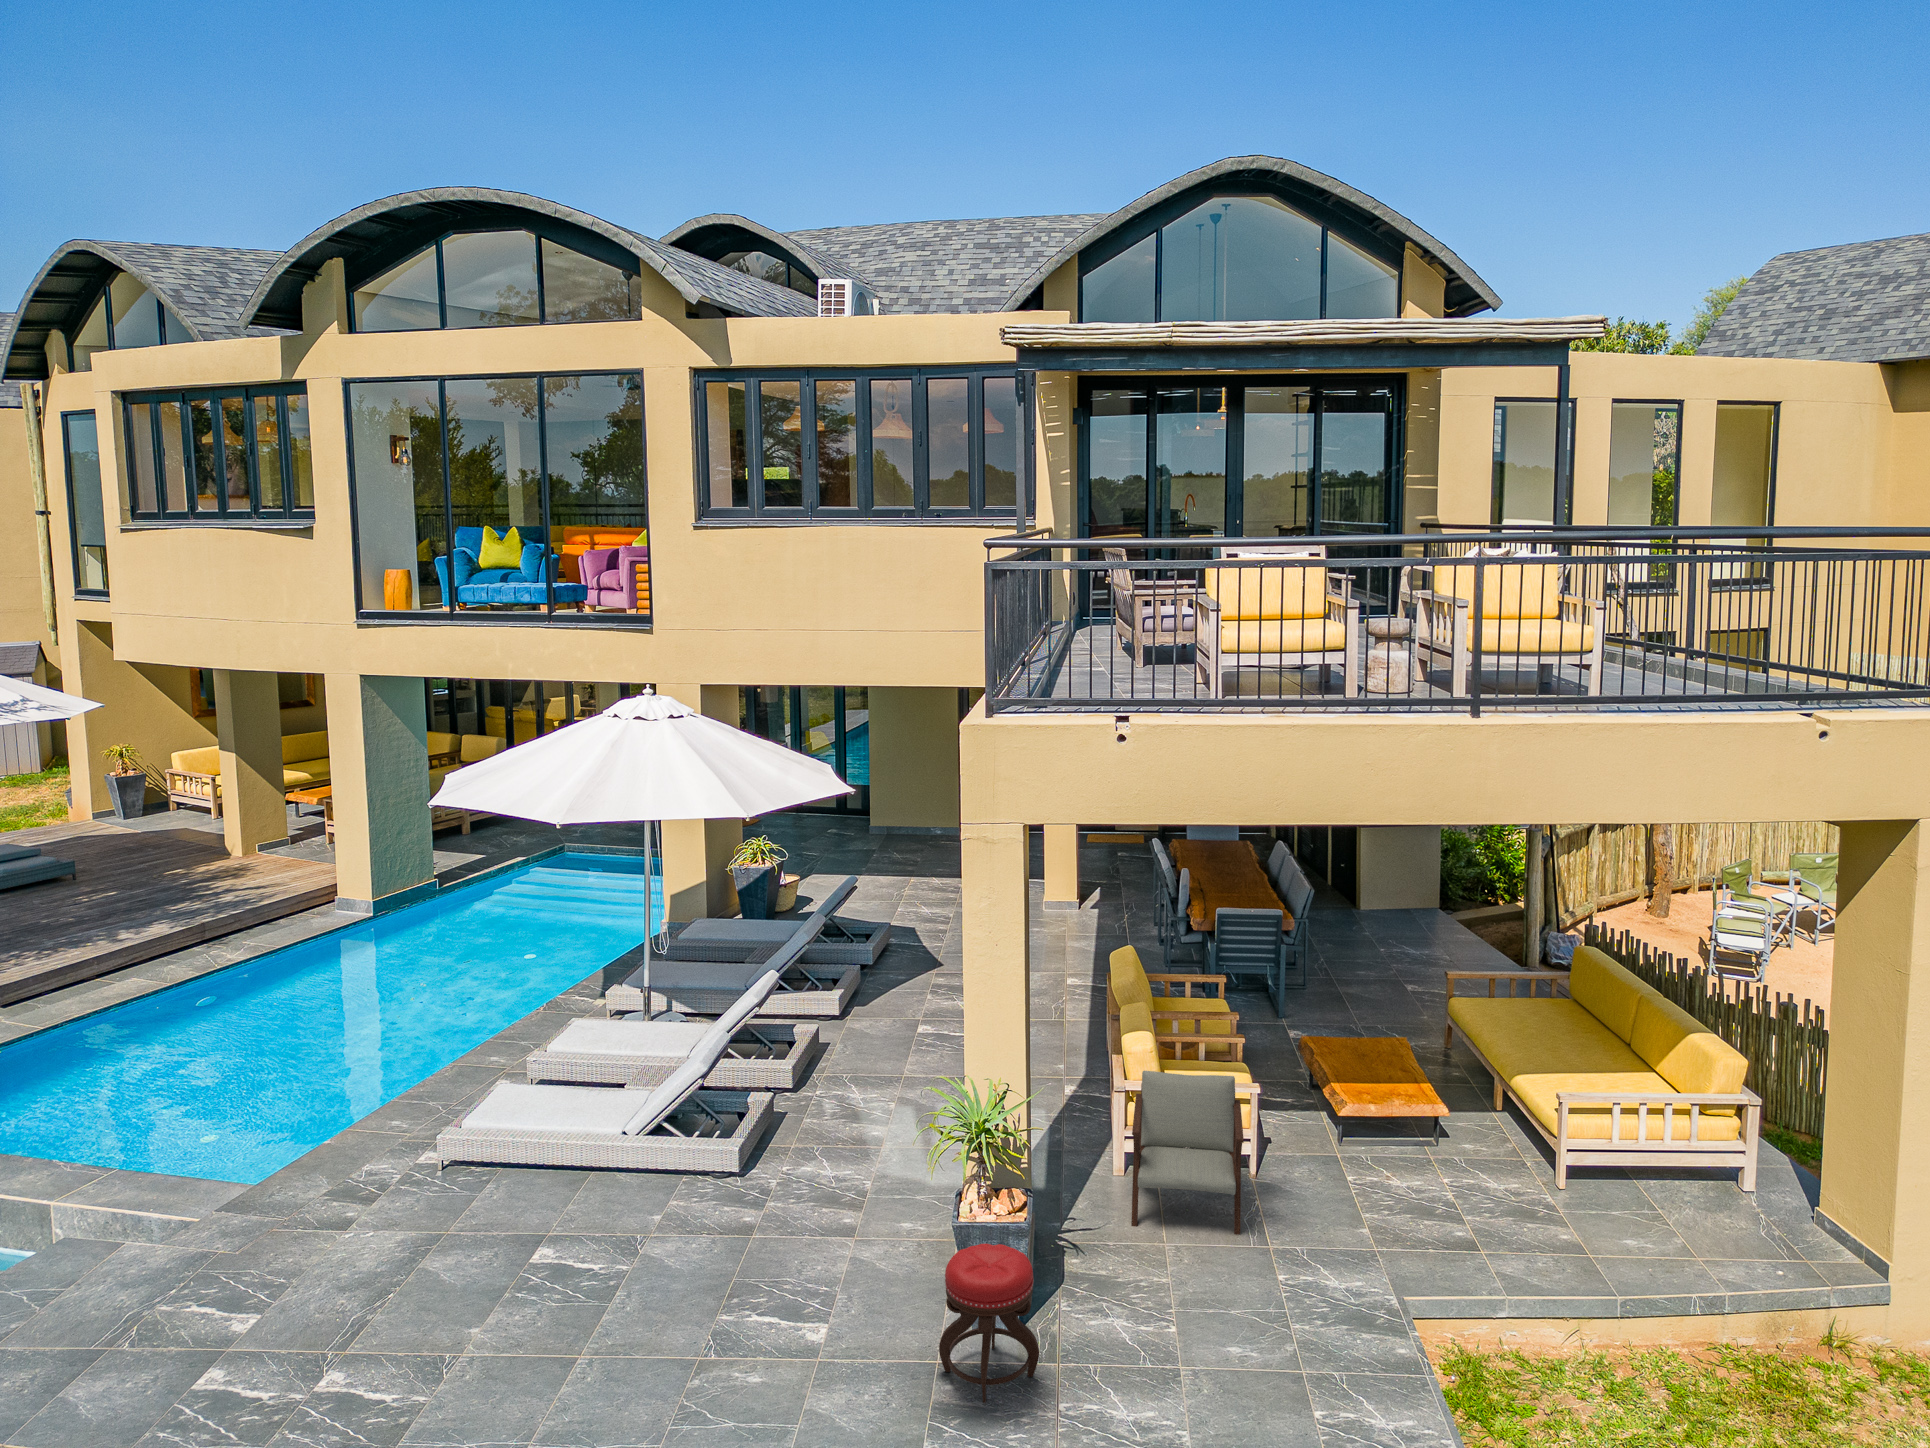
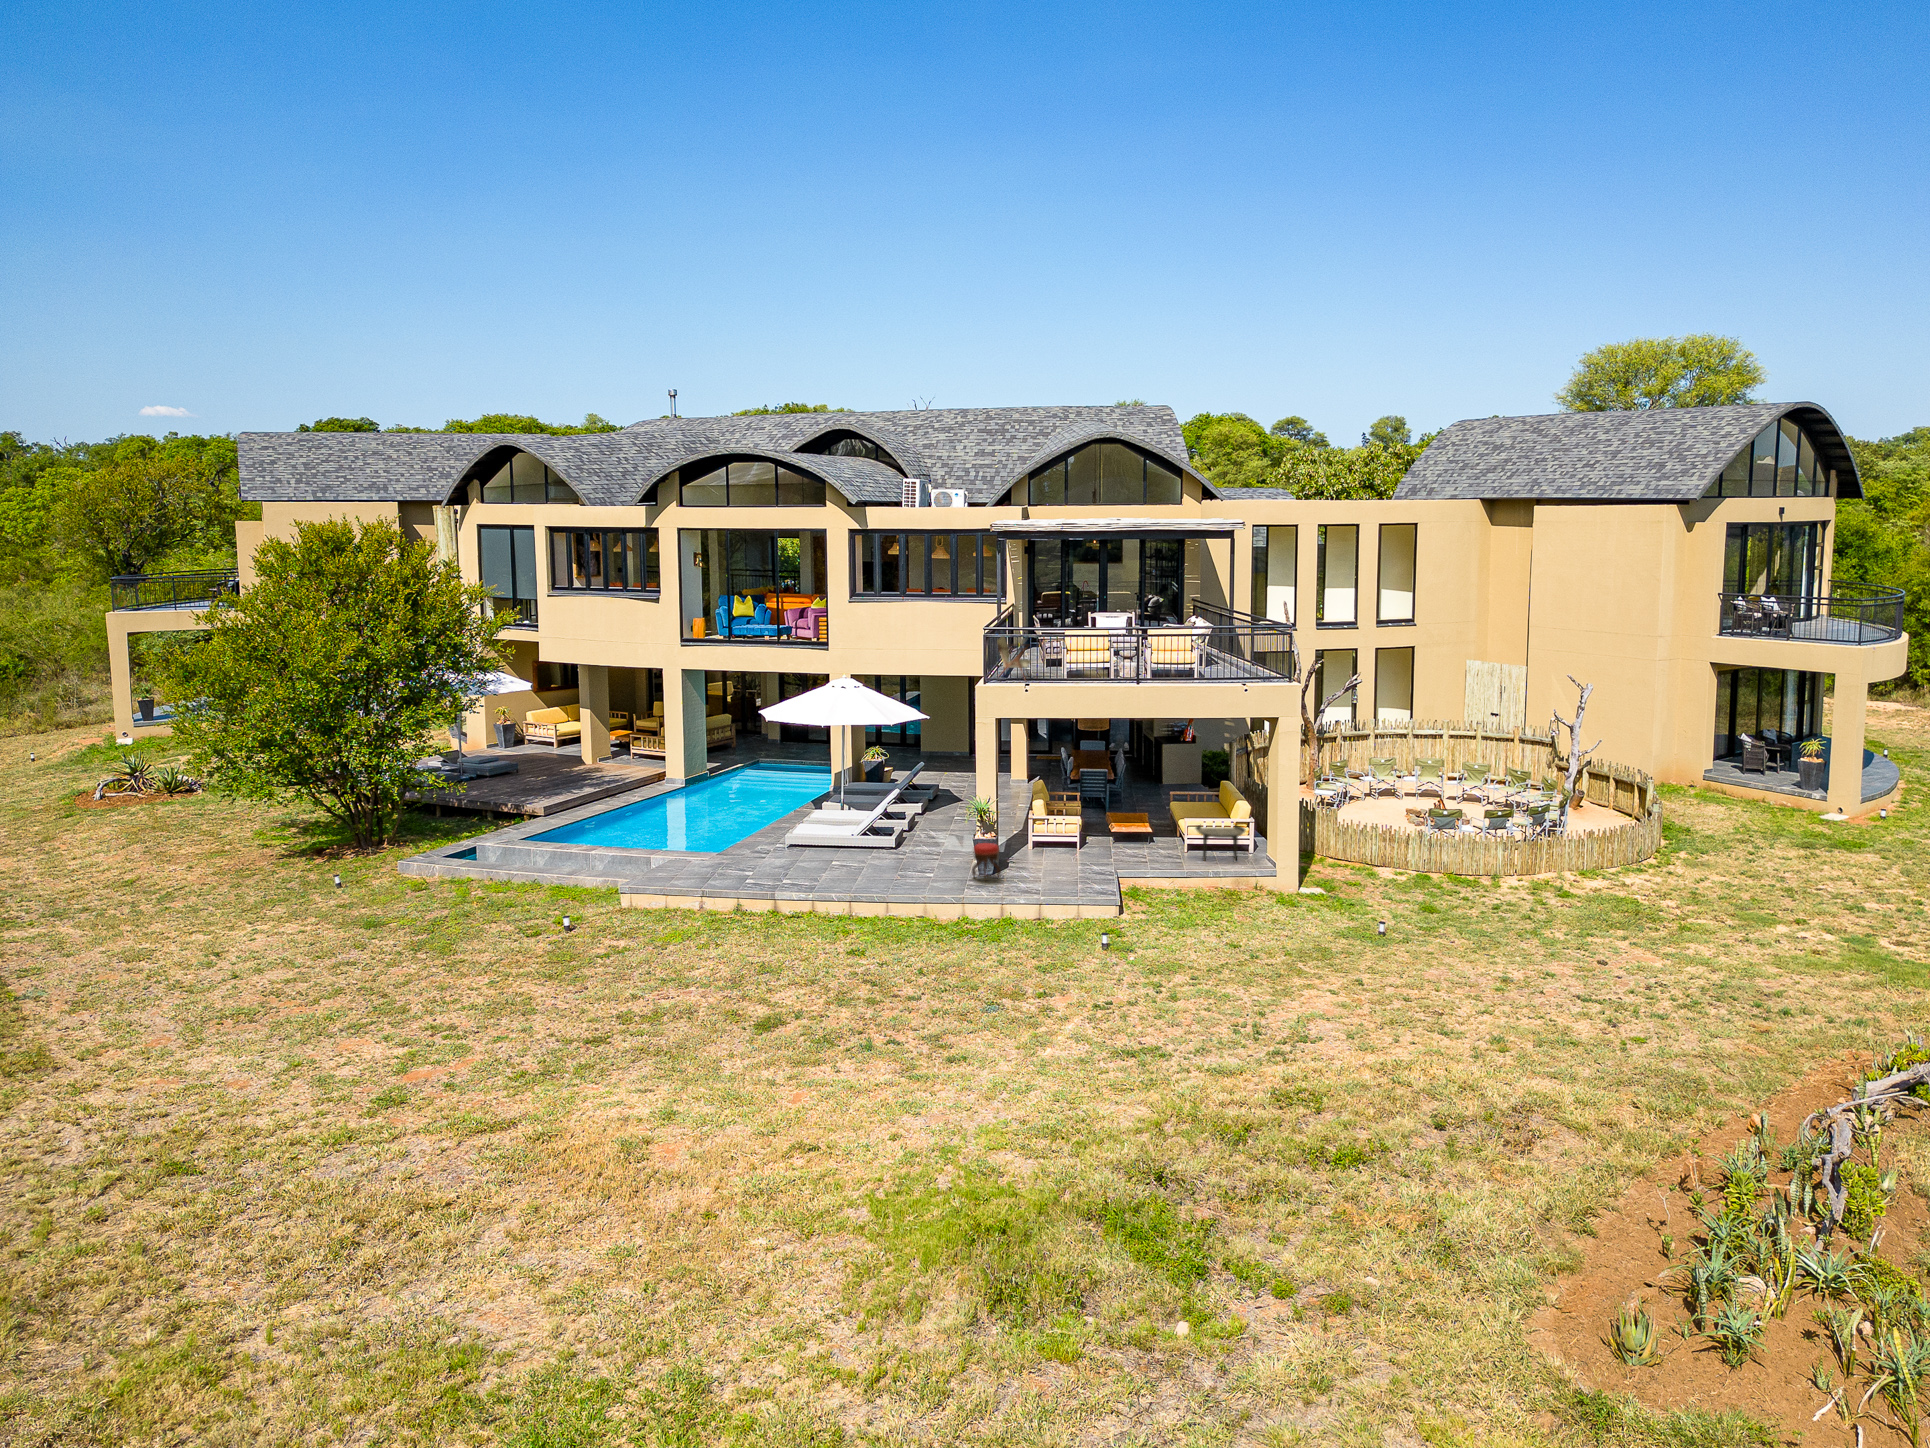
lounge chair: present [1131,1071,1244,1235] -> present [997,636,1031,679]
round table: none [1609,1113,1779,1261] -> present [1196,825,1245,862]

